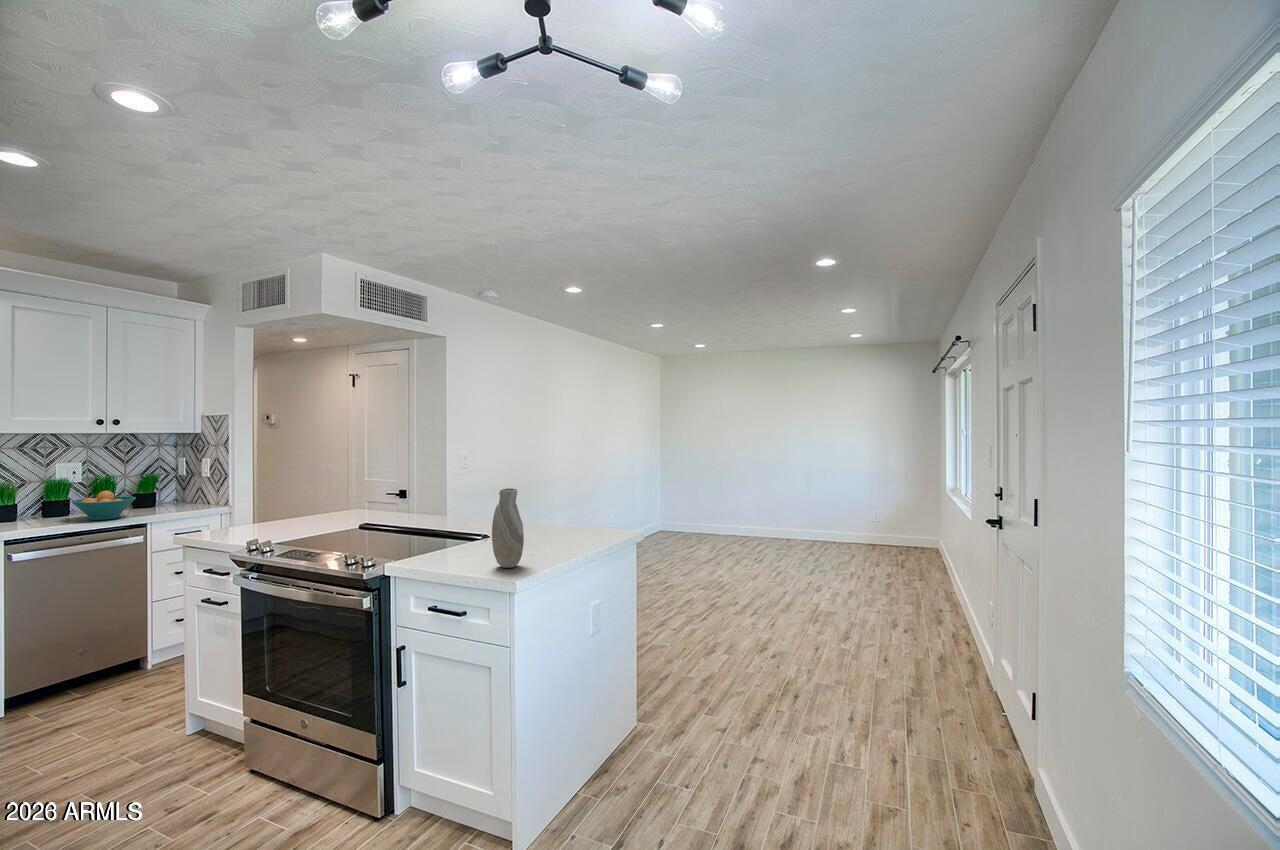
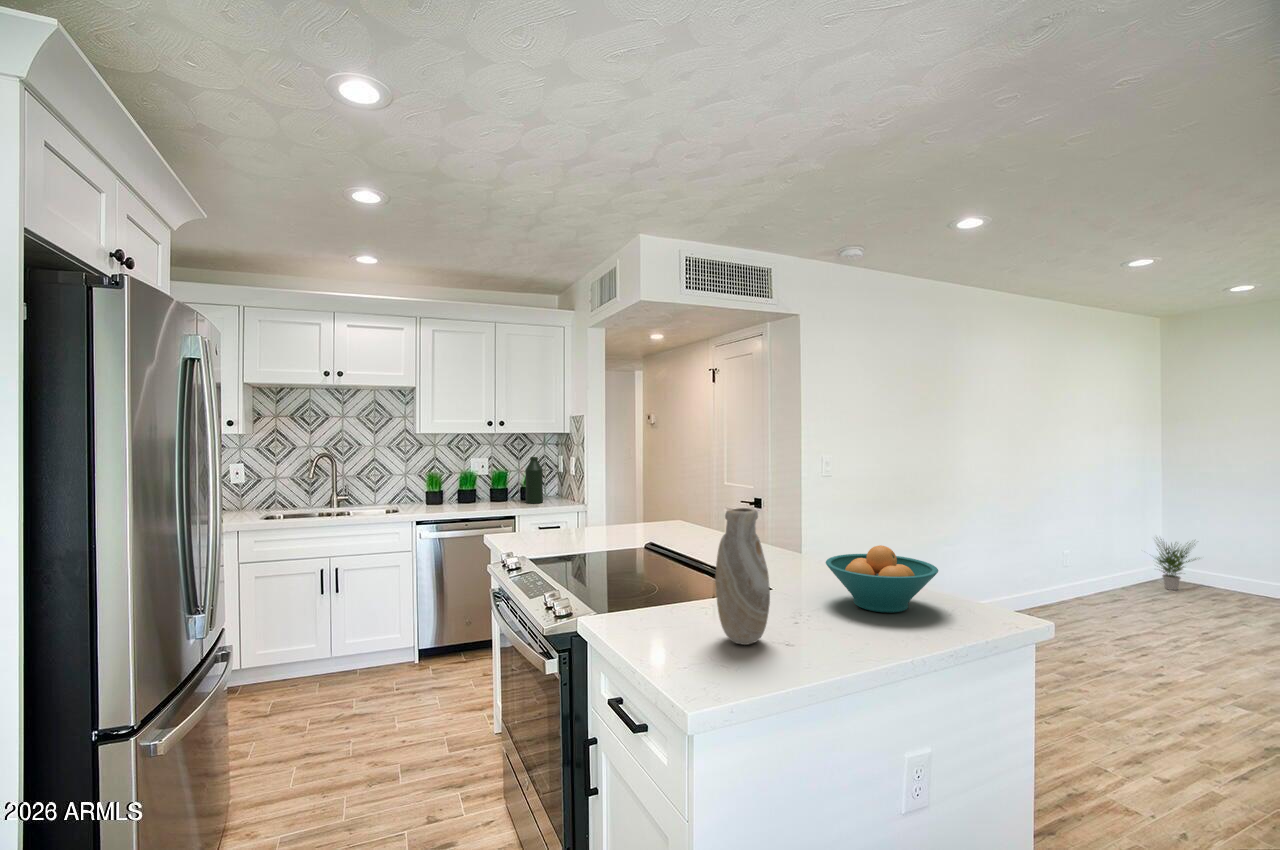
bottle: none [145,460,169,512] -> present [525,457,543,503]
fruit bowl: present [72,491,136,520] -> present [826,545,938,613]
potted plant: none [652,499,685,534] -> present [1157,543,1196,590]

